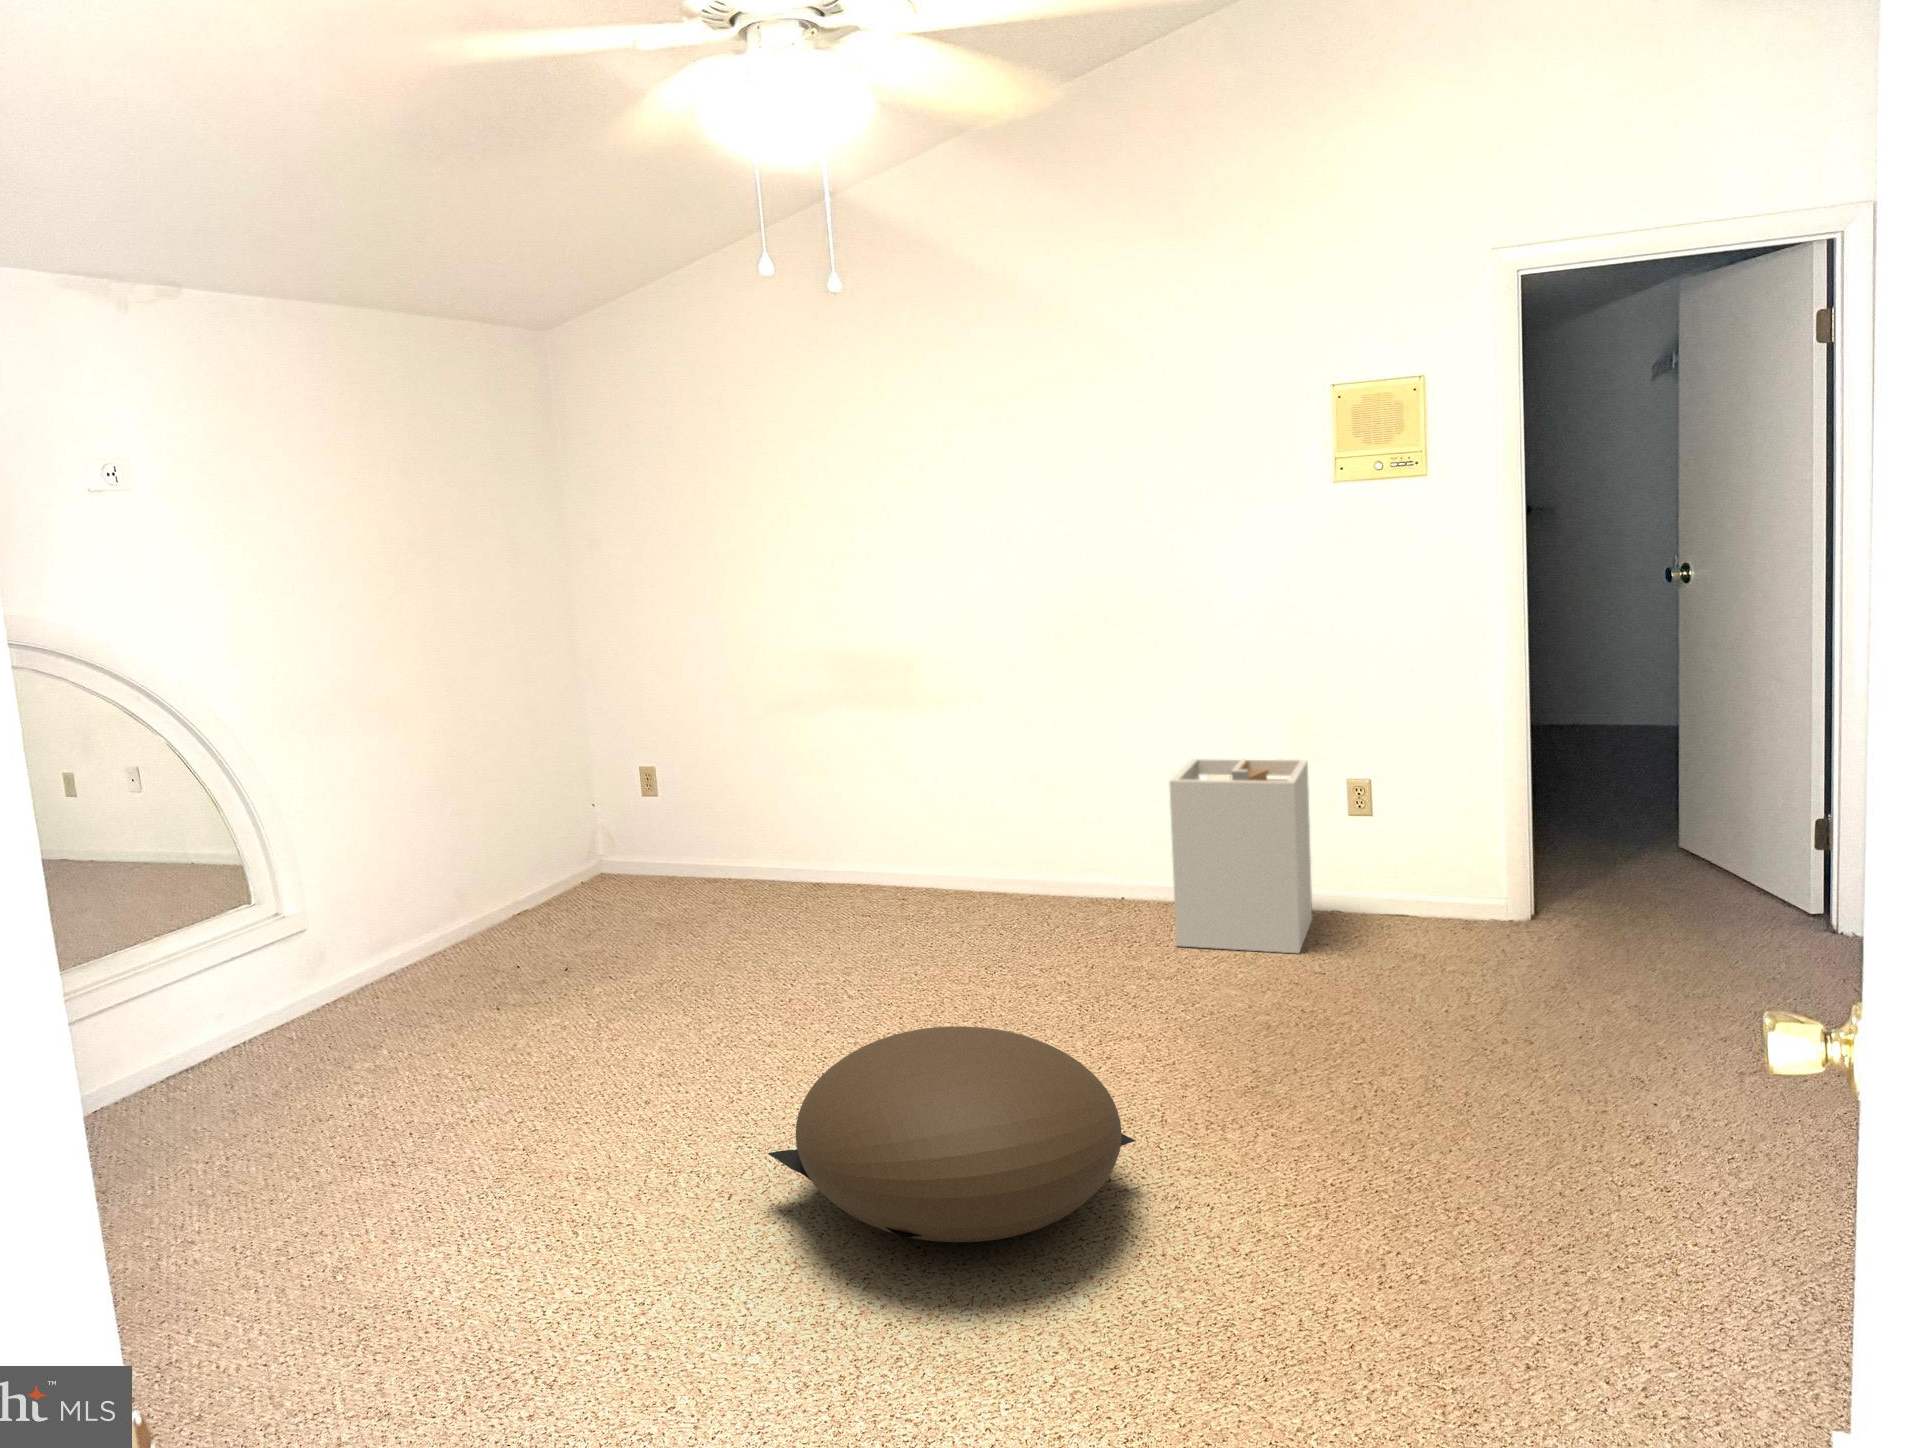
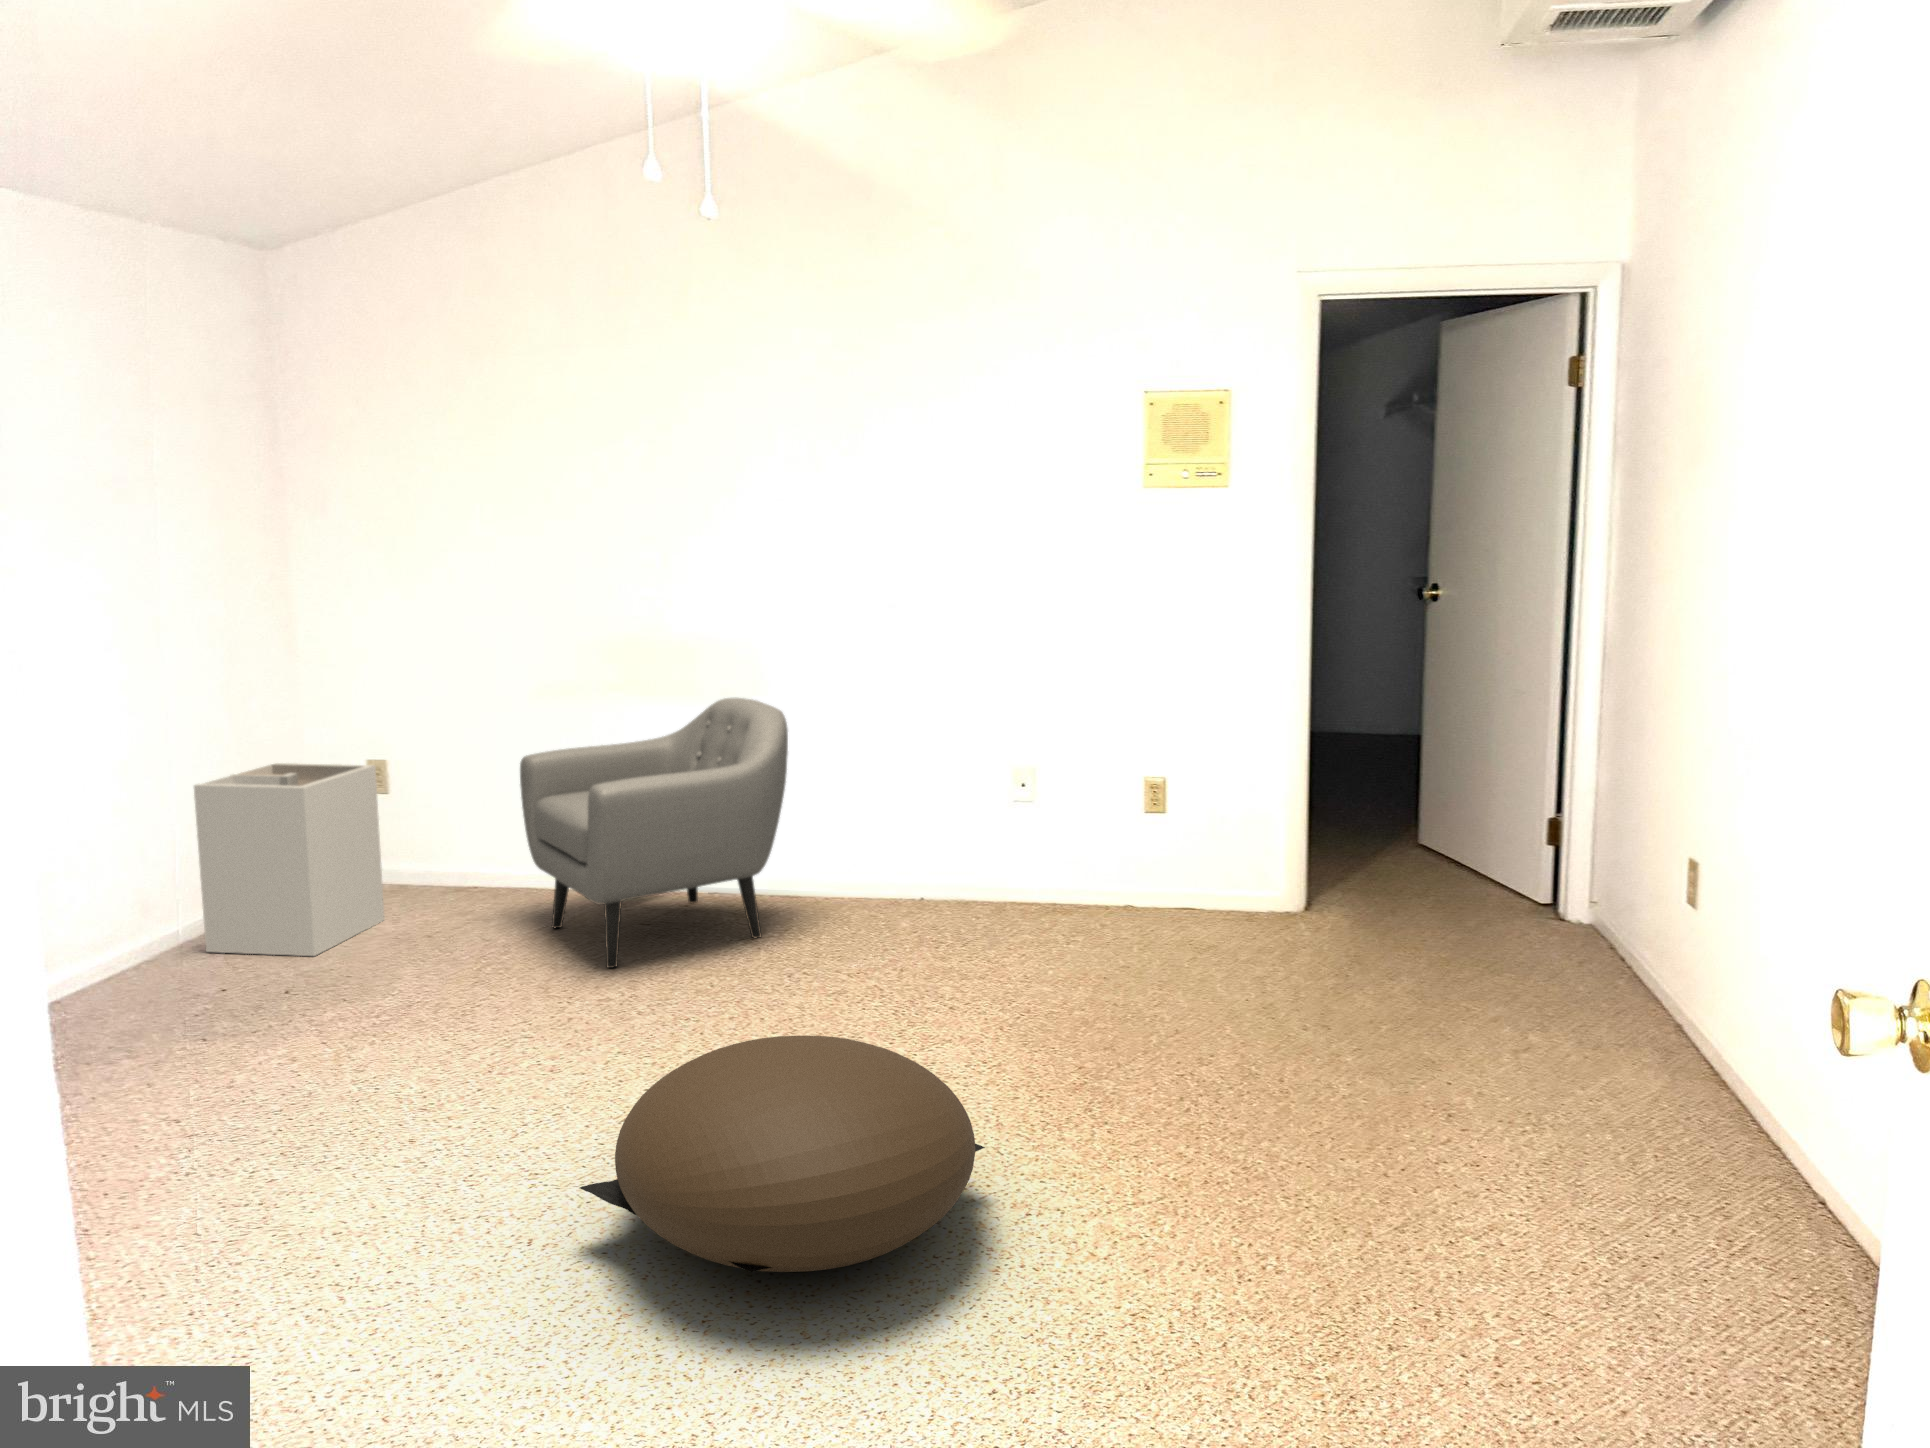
armchair: none [746,704,983,958] -> present [520,698,788,968]
laundry hamper: present [1169,759,1312,953] -> present [194,763,384,956]

